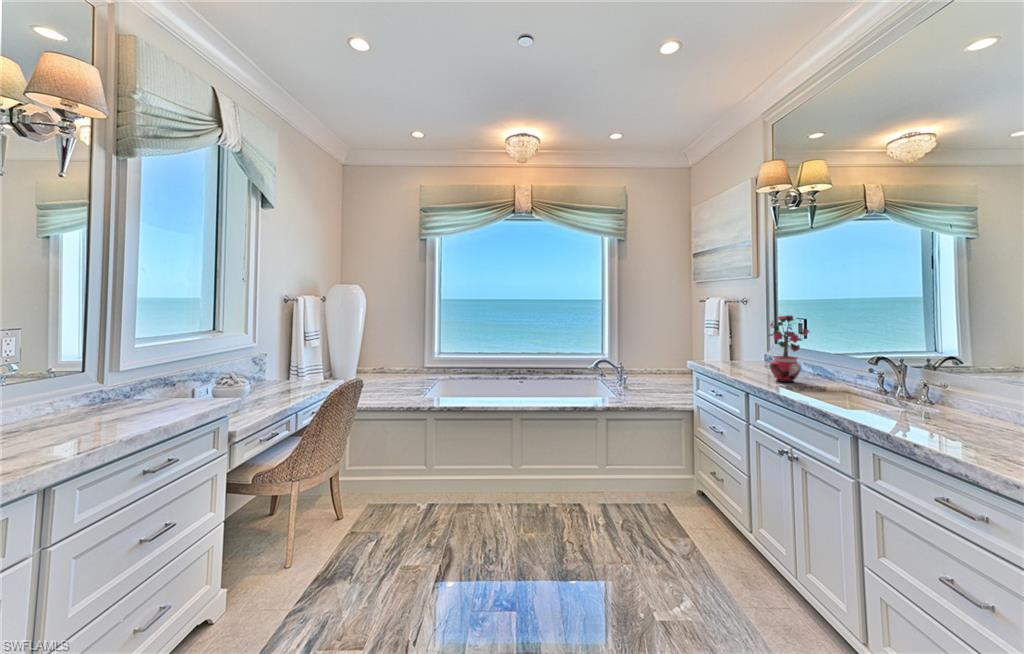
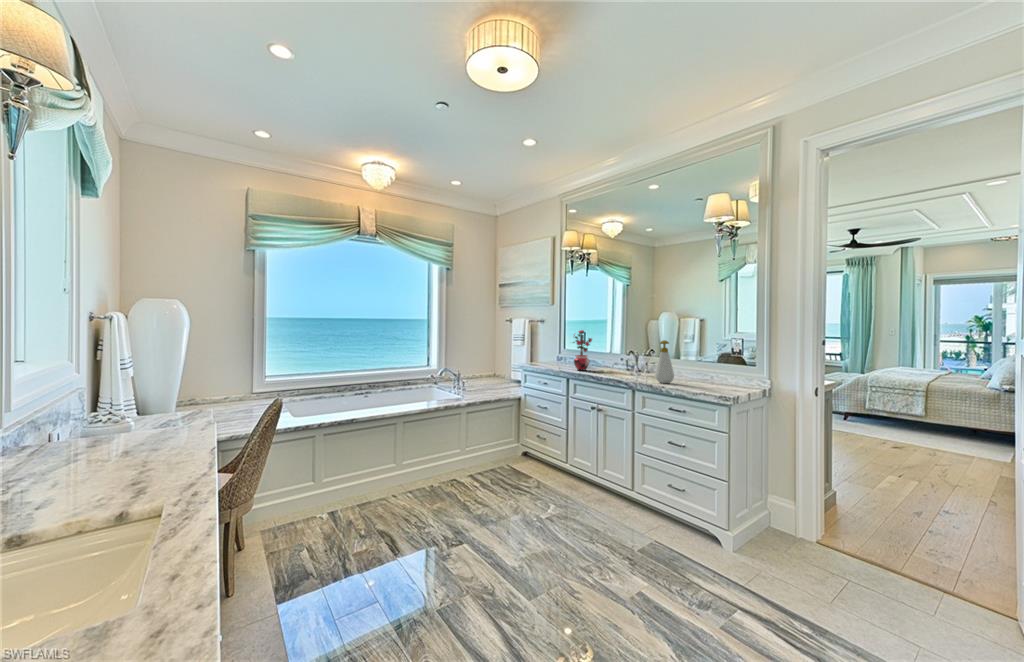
soap bottle: none [919,340,978,440] -> present [655,340,674,383]

